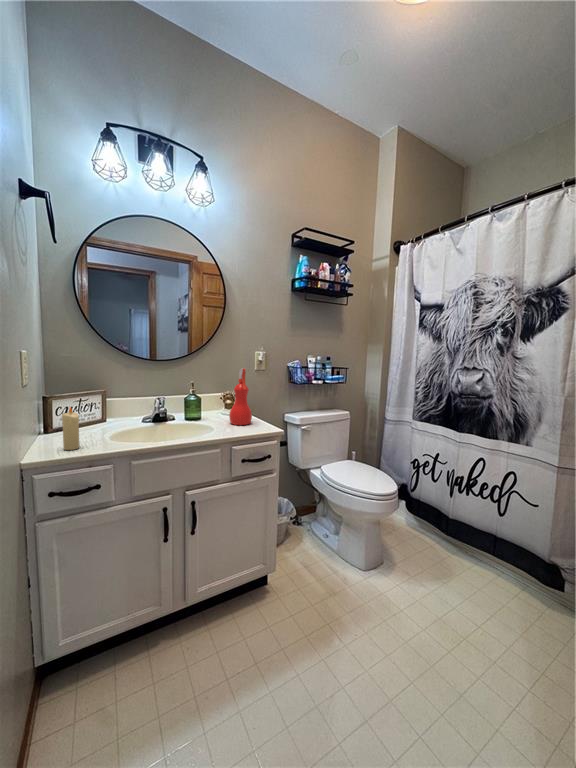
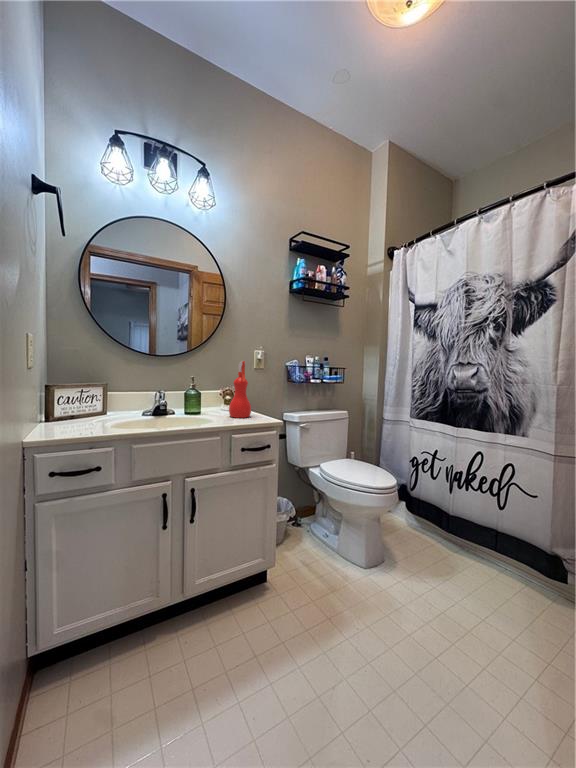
candle: present [62,407,80,450] -> none [65,389,81,433]

